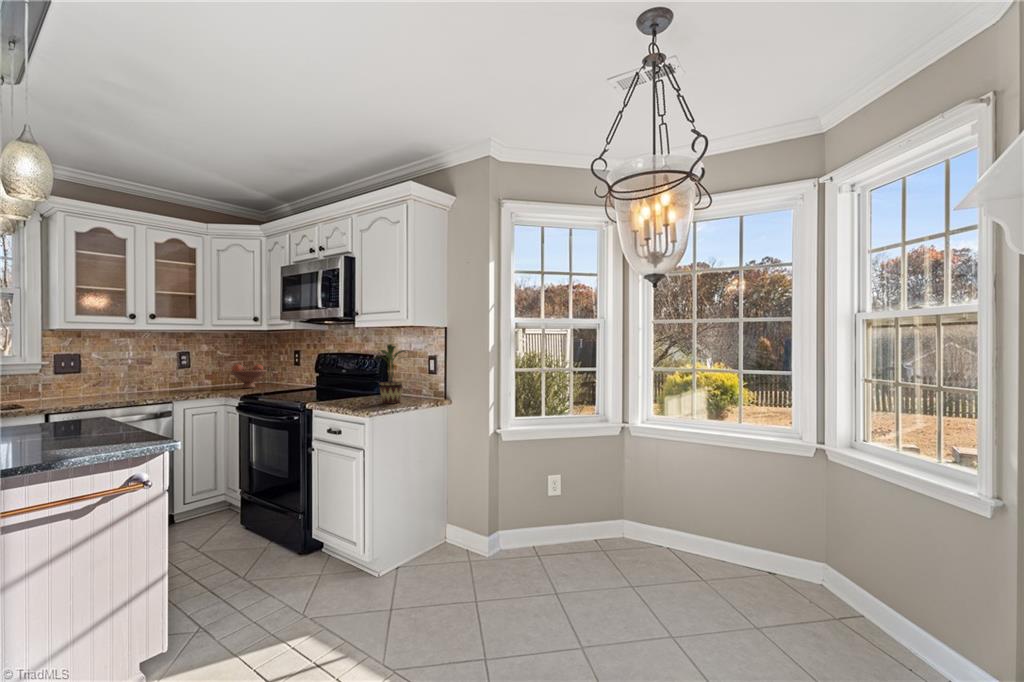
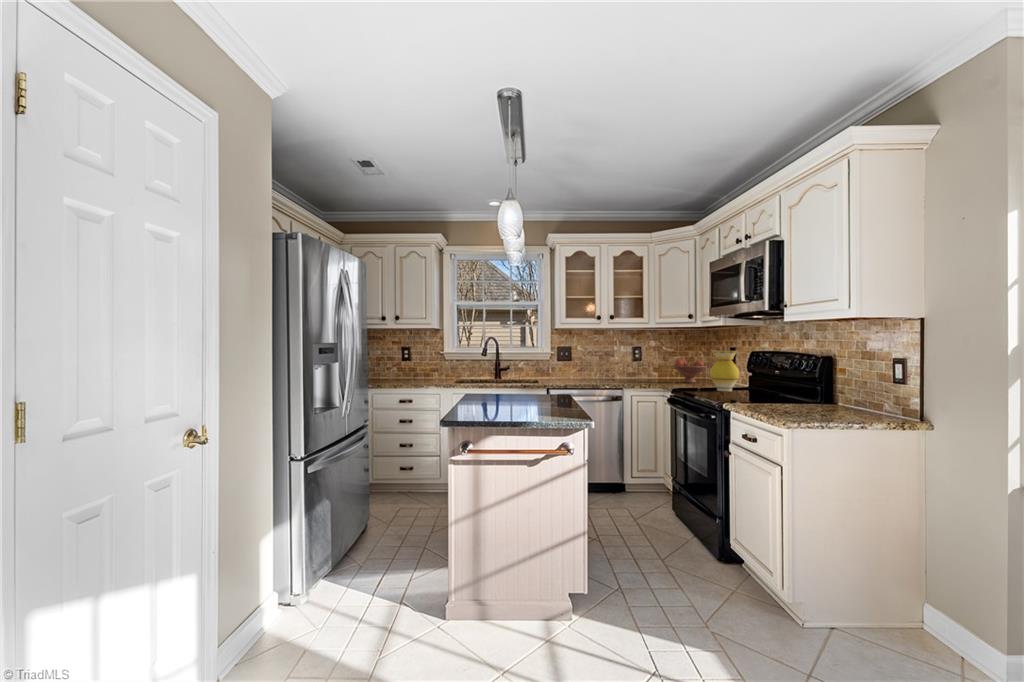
potted plant: present [379,344,407,404] -> none [798,342,856,415]
vase: none [279,354,306,393] -> present [710,351,739,391]

